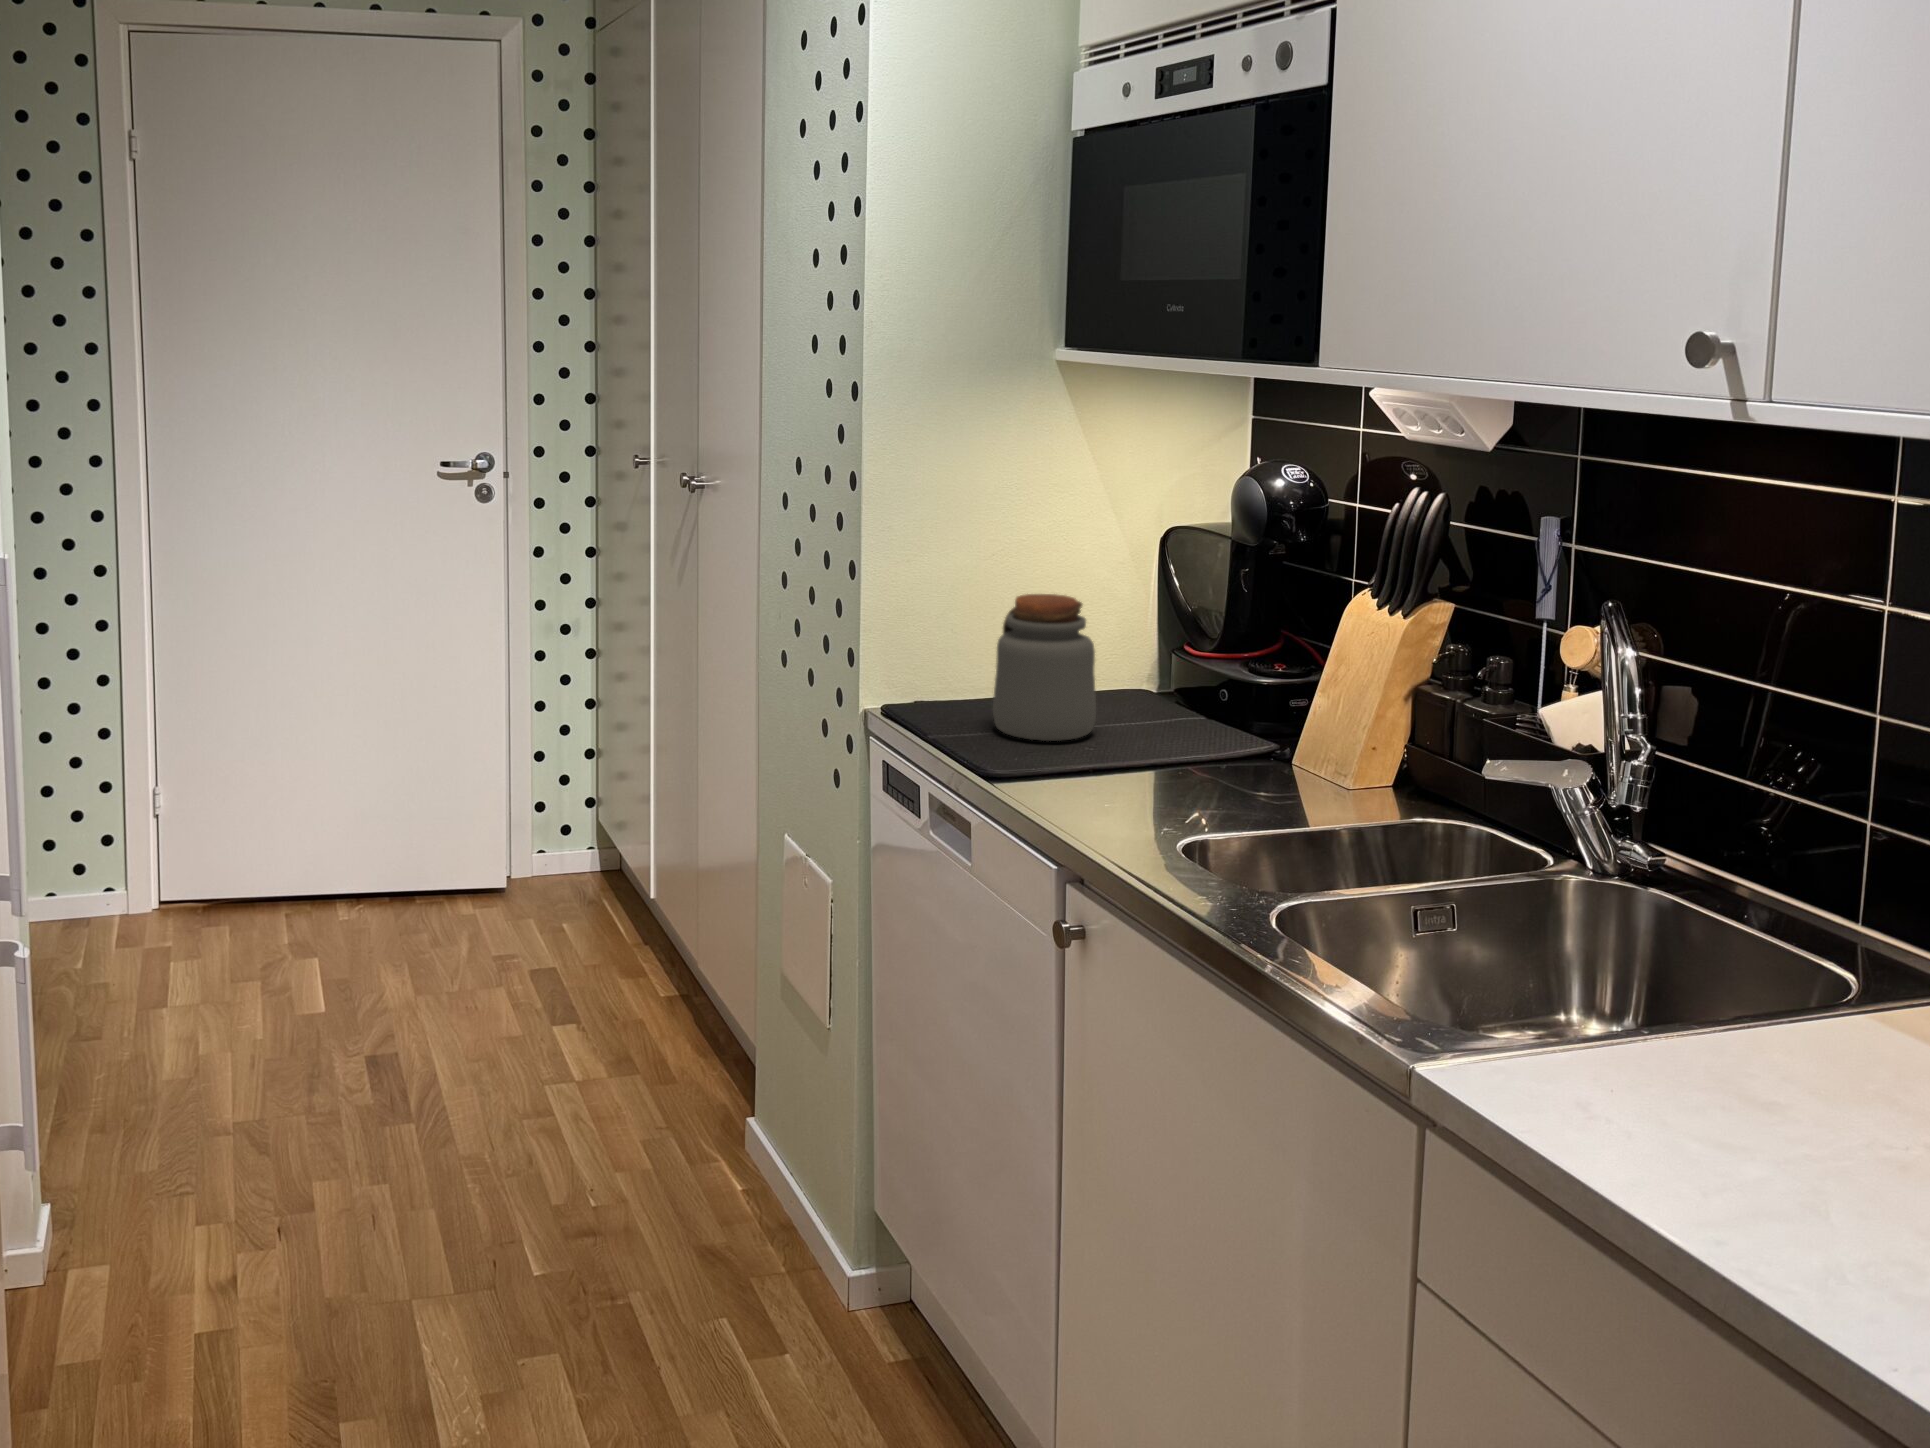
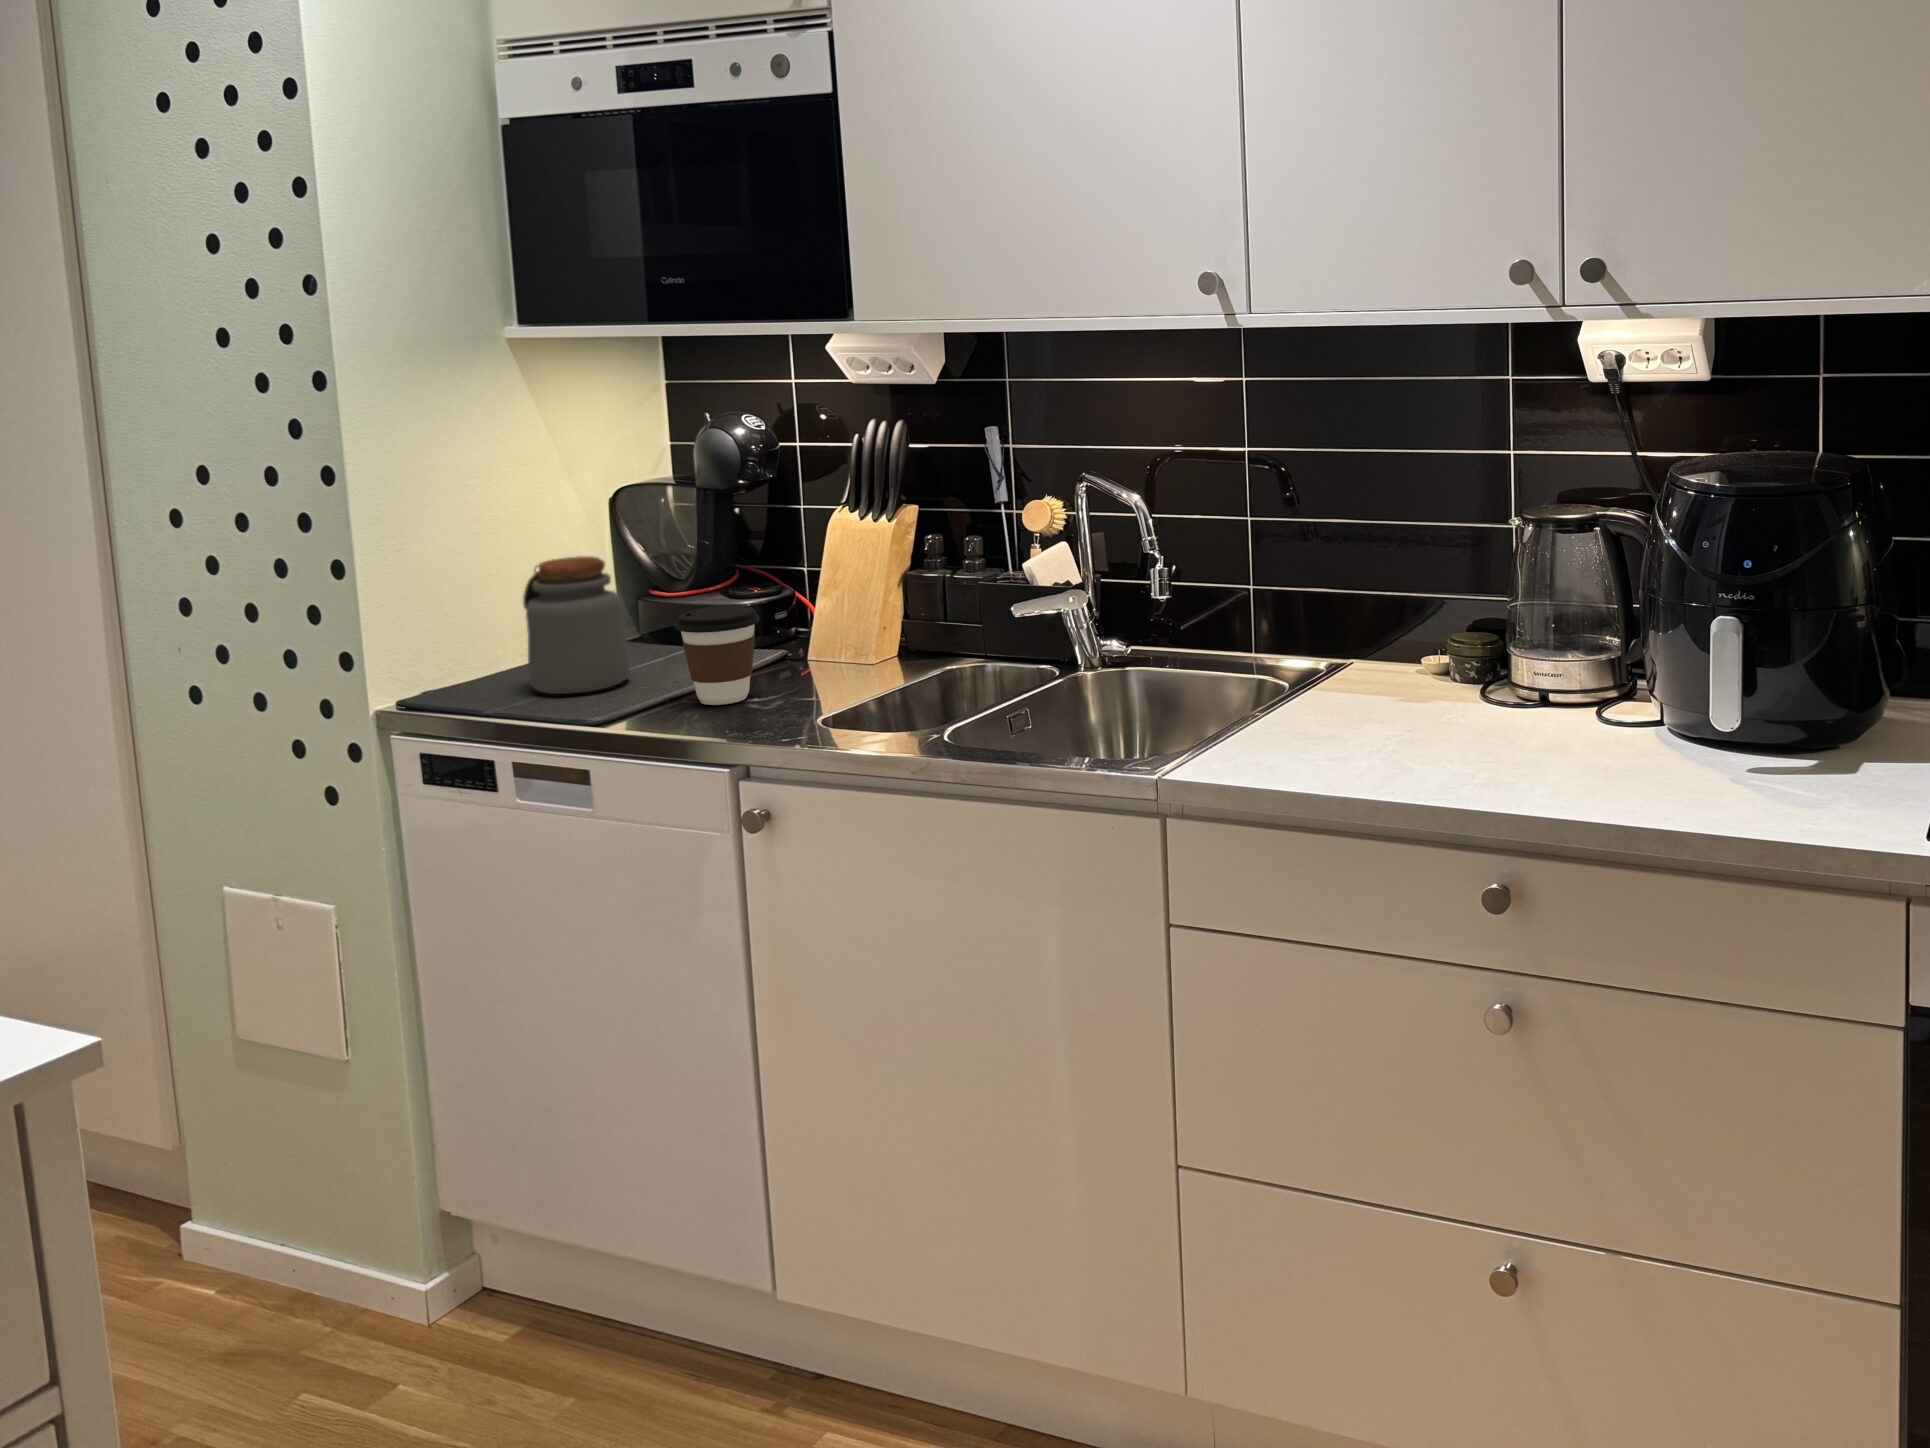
coffee cup: none [1093,677,1188,791] -> present [675,605,760,705]

